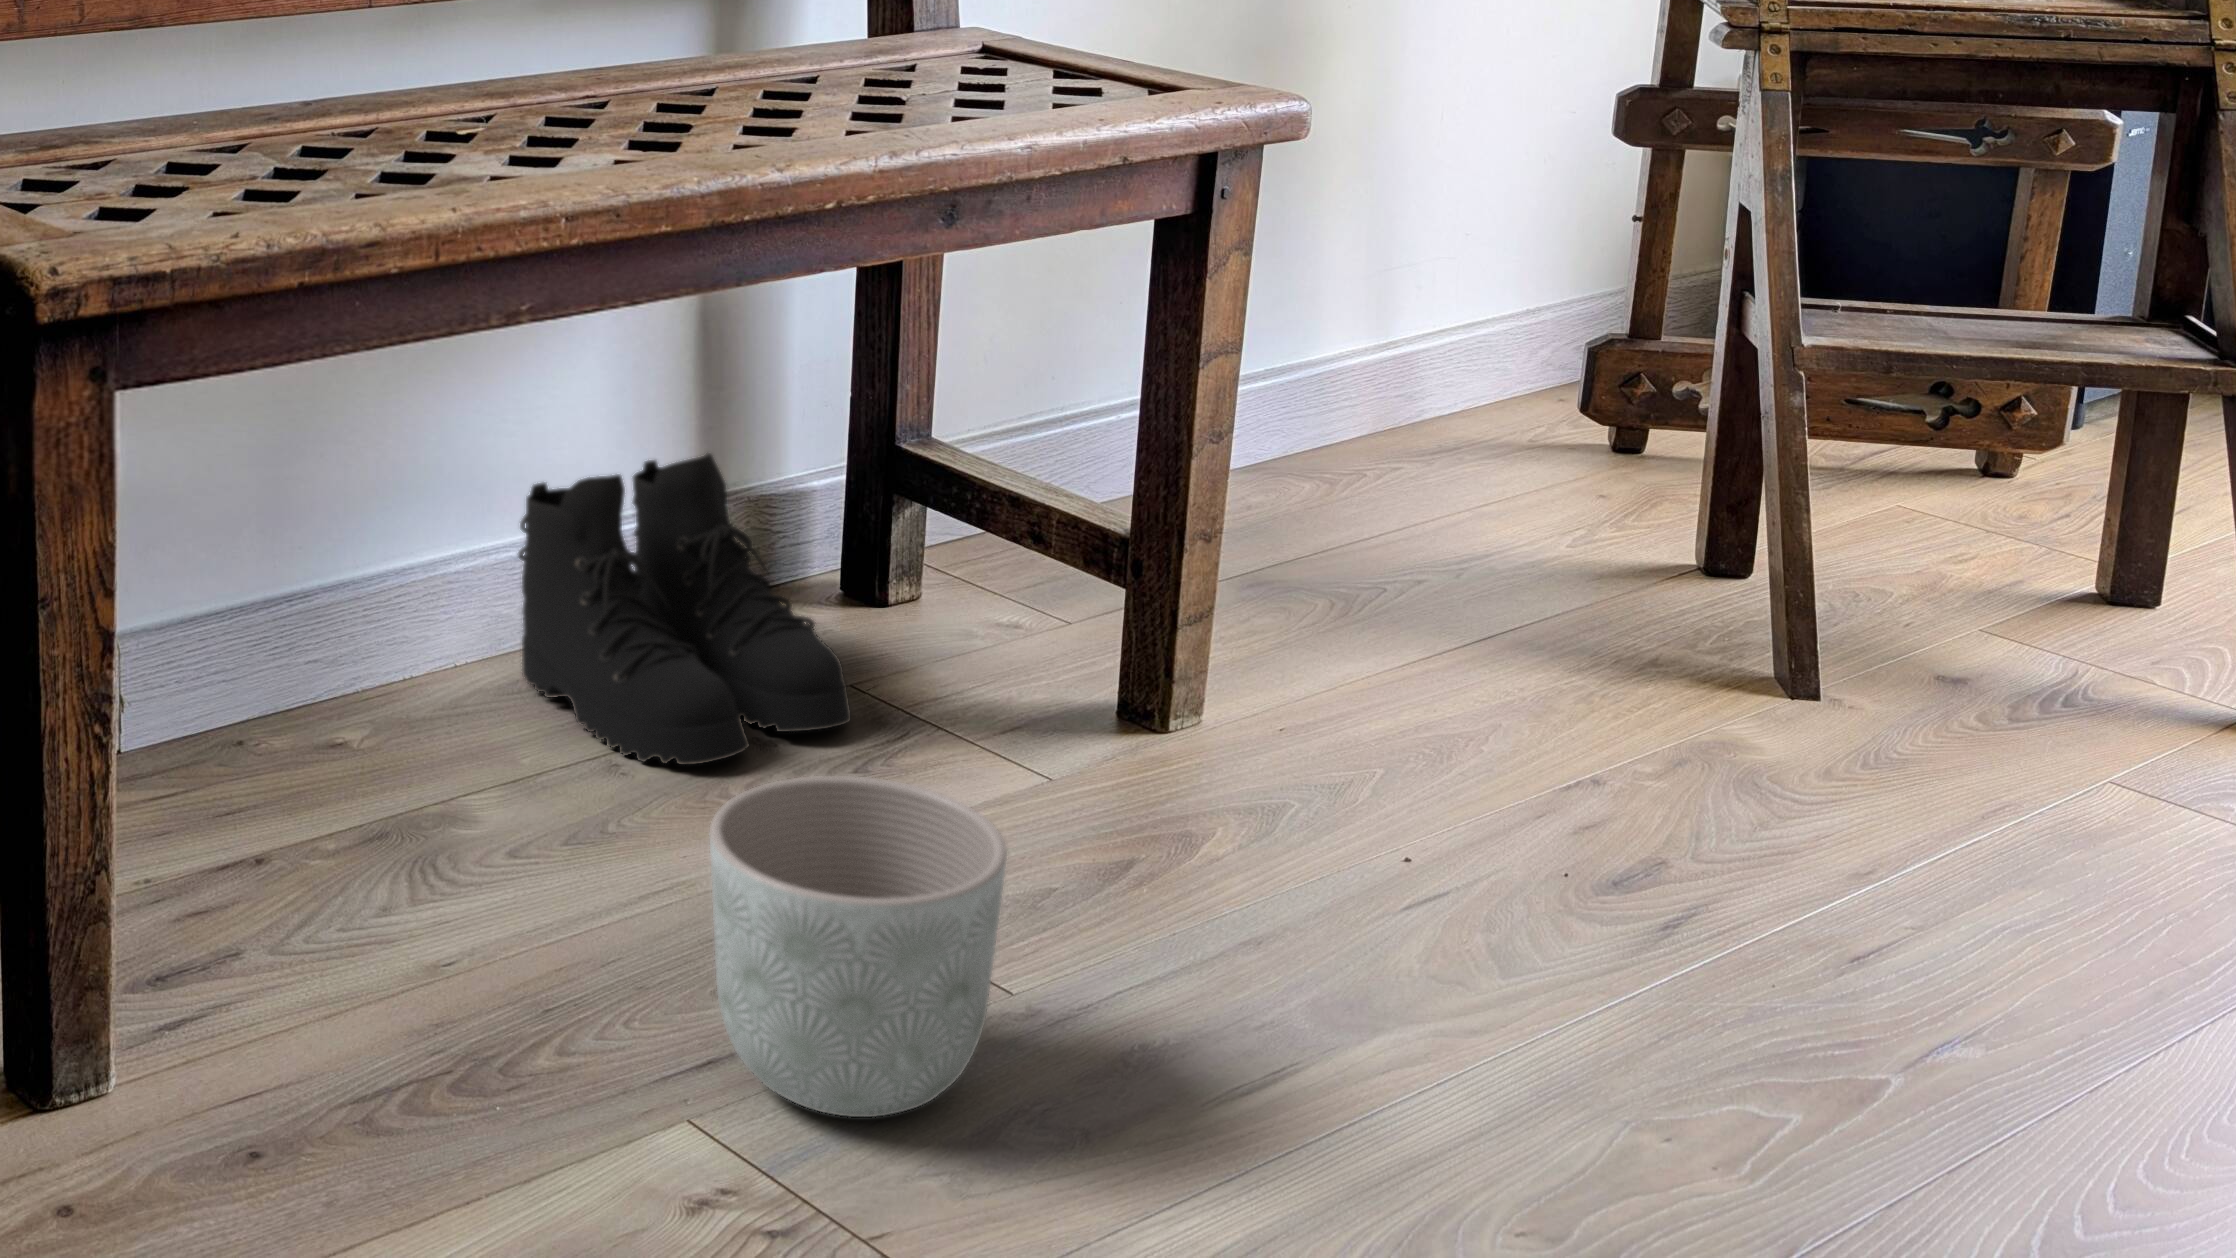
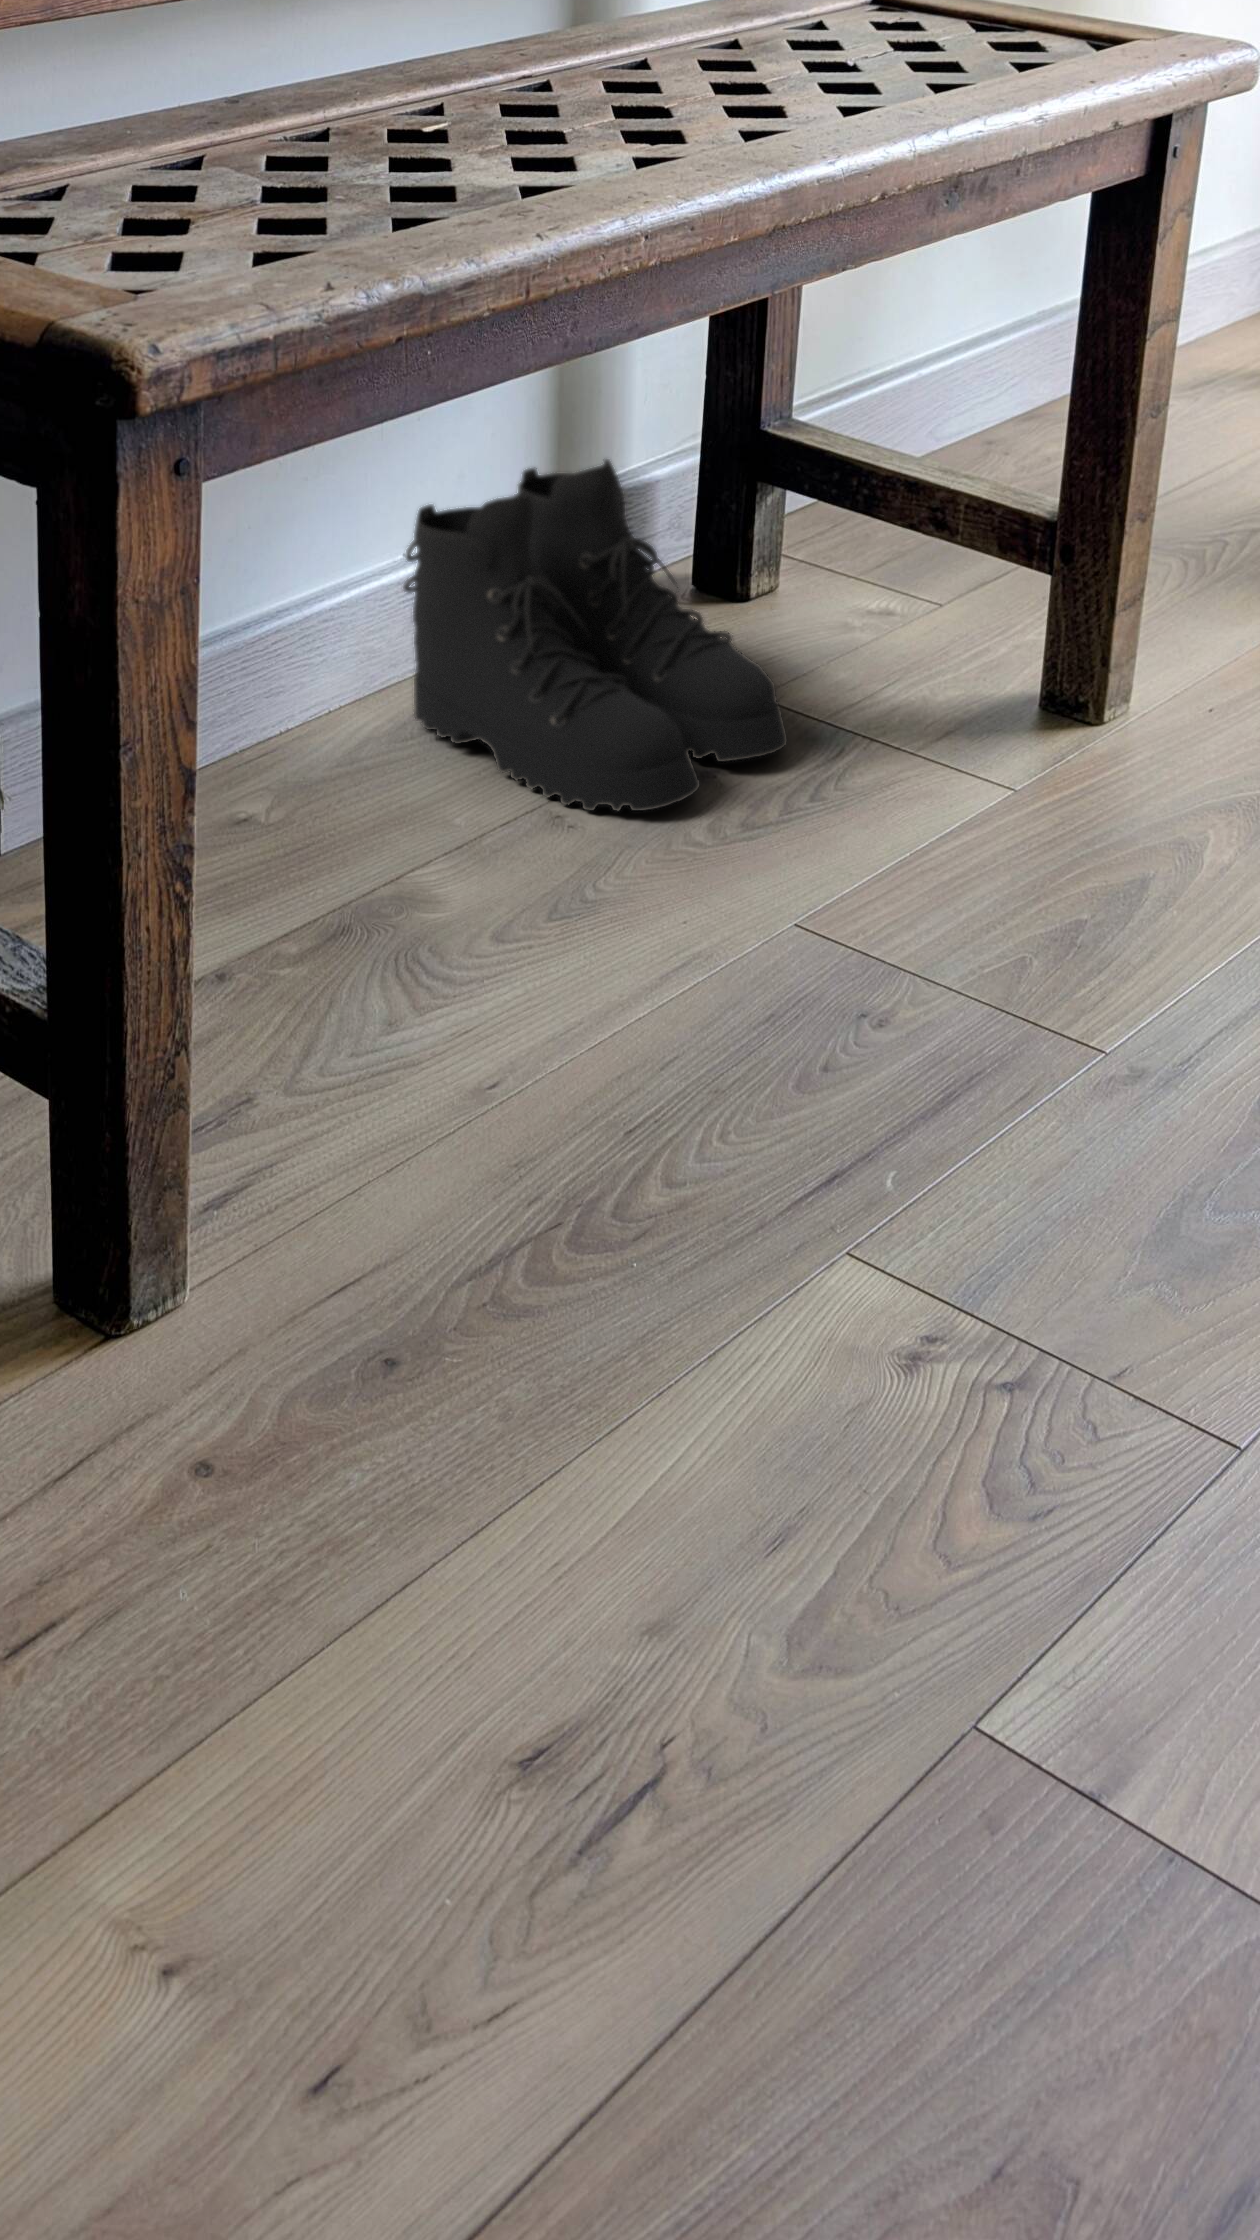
planter: present [710,776,1007,1117] -> none [844,838,1178,1219]

